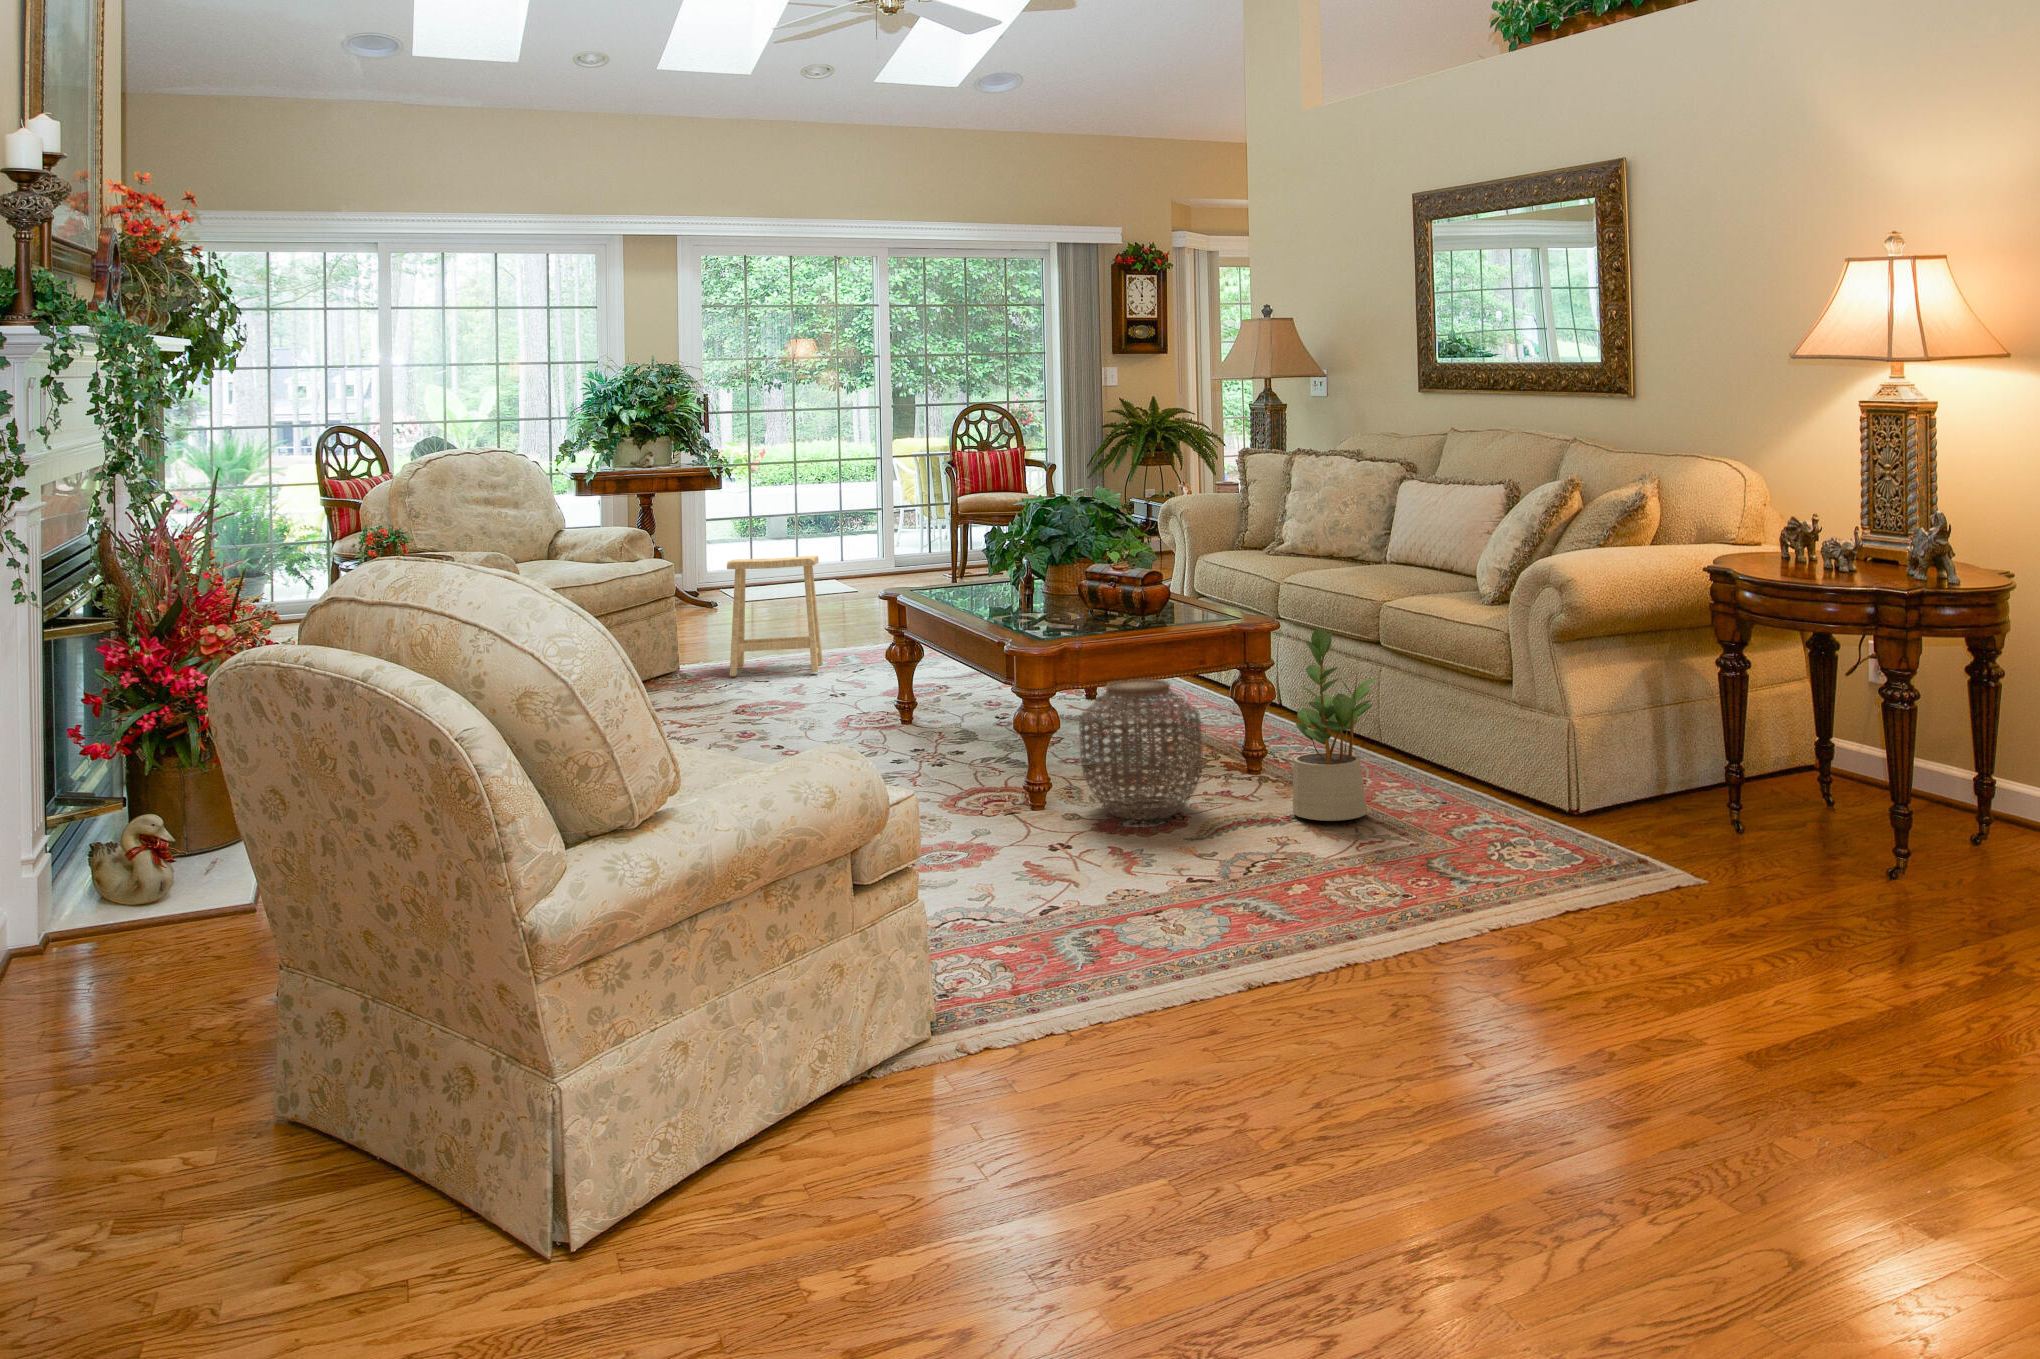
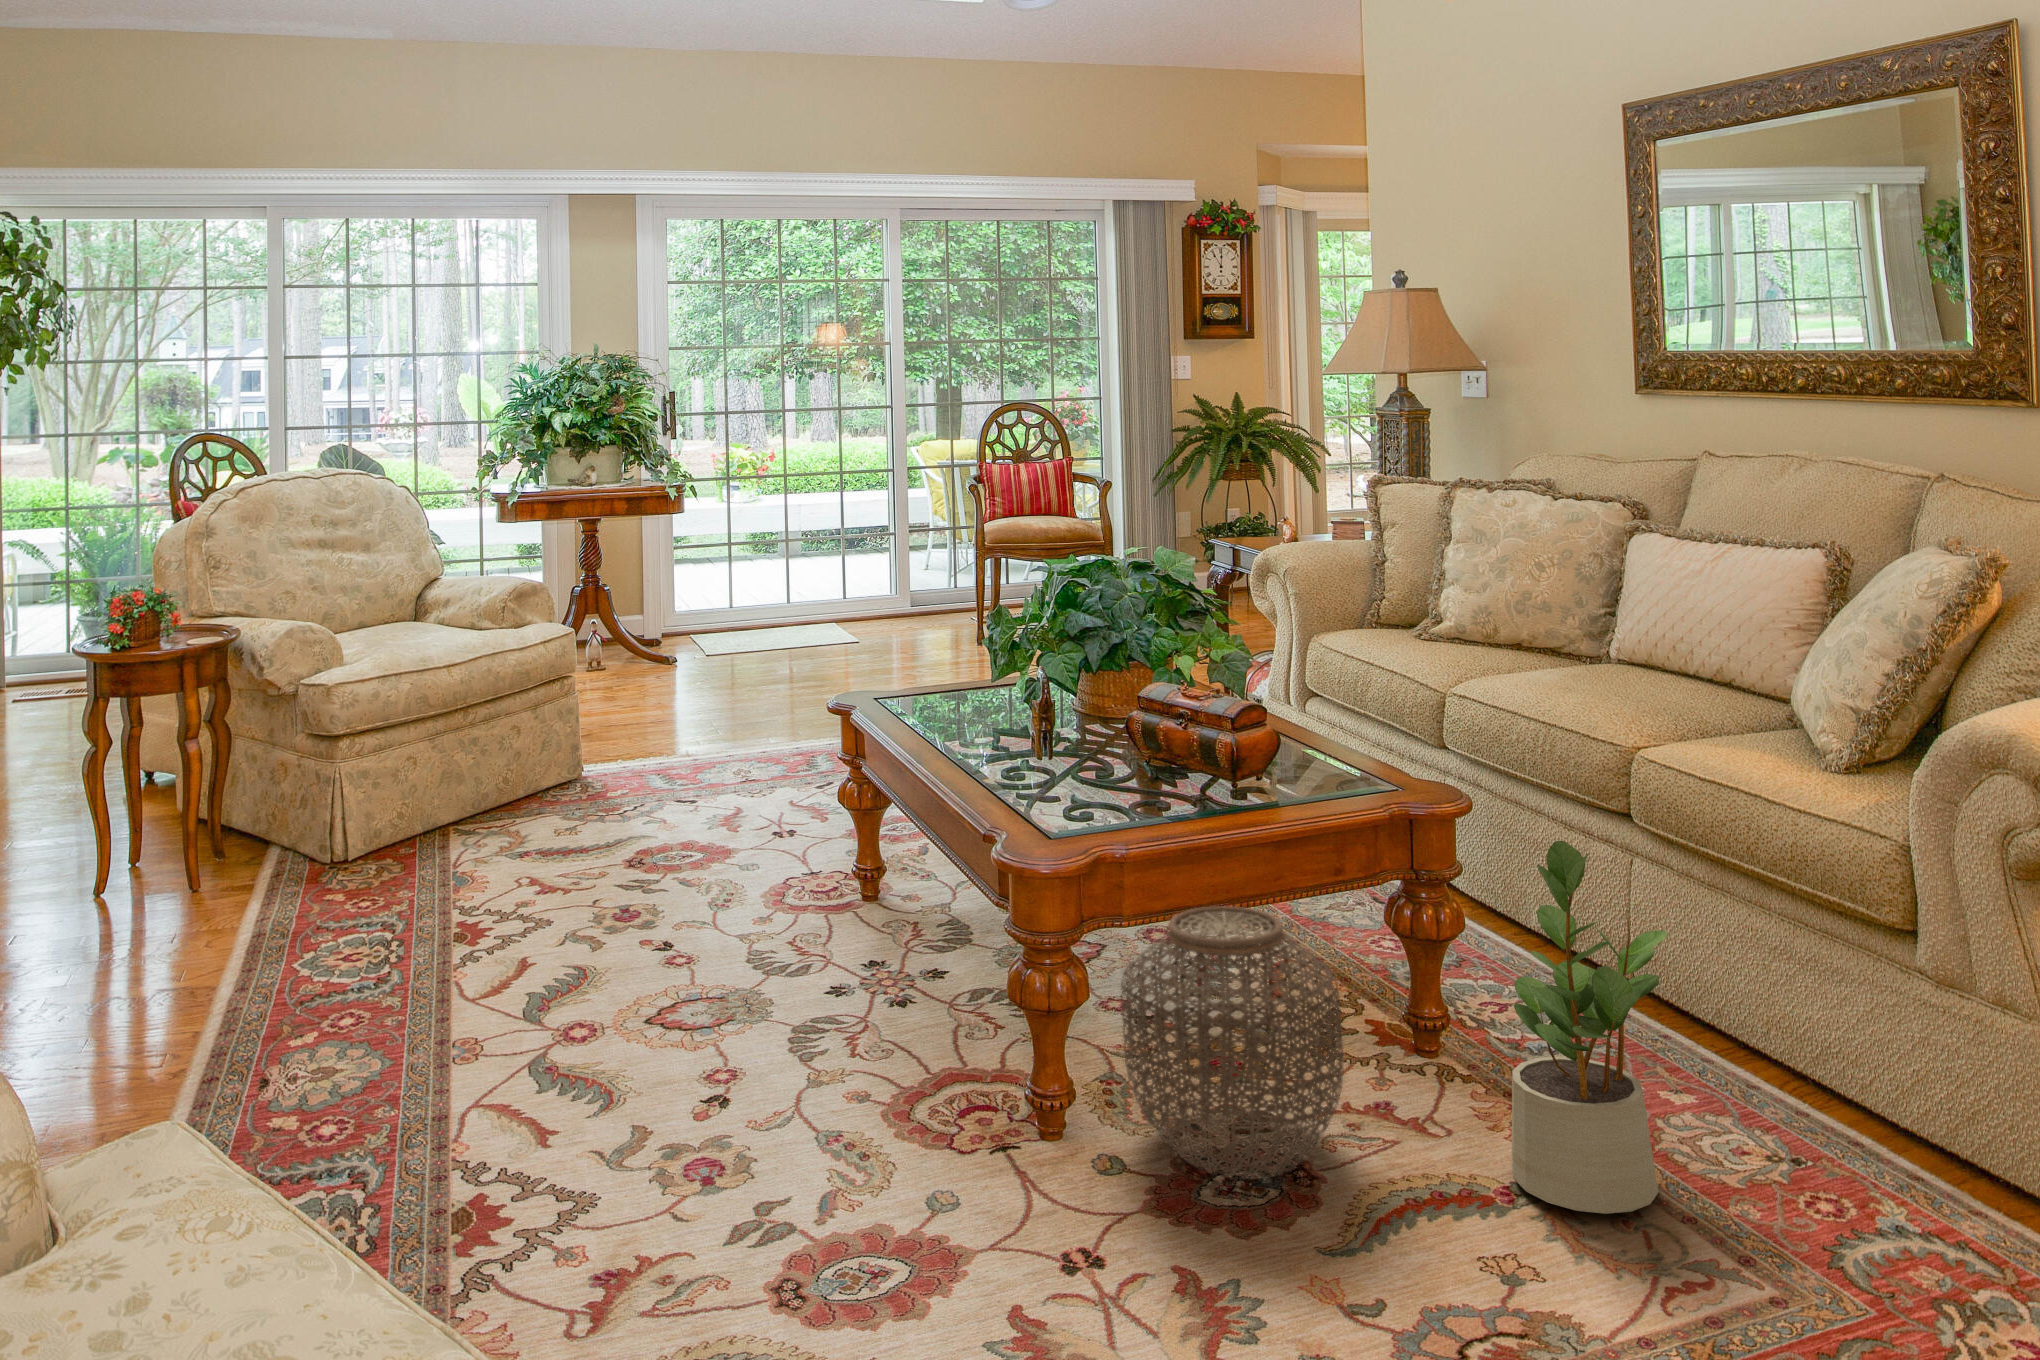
footstool: present [727,556,823,676] -> none [645,619,781,788]

